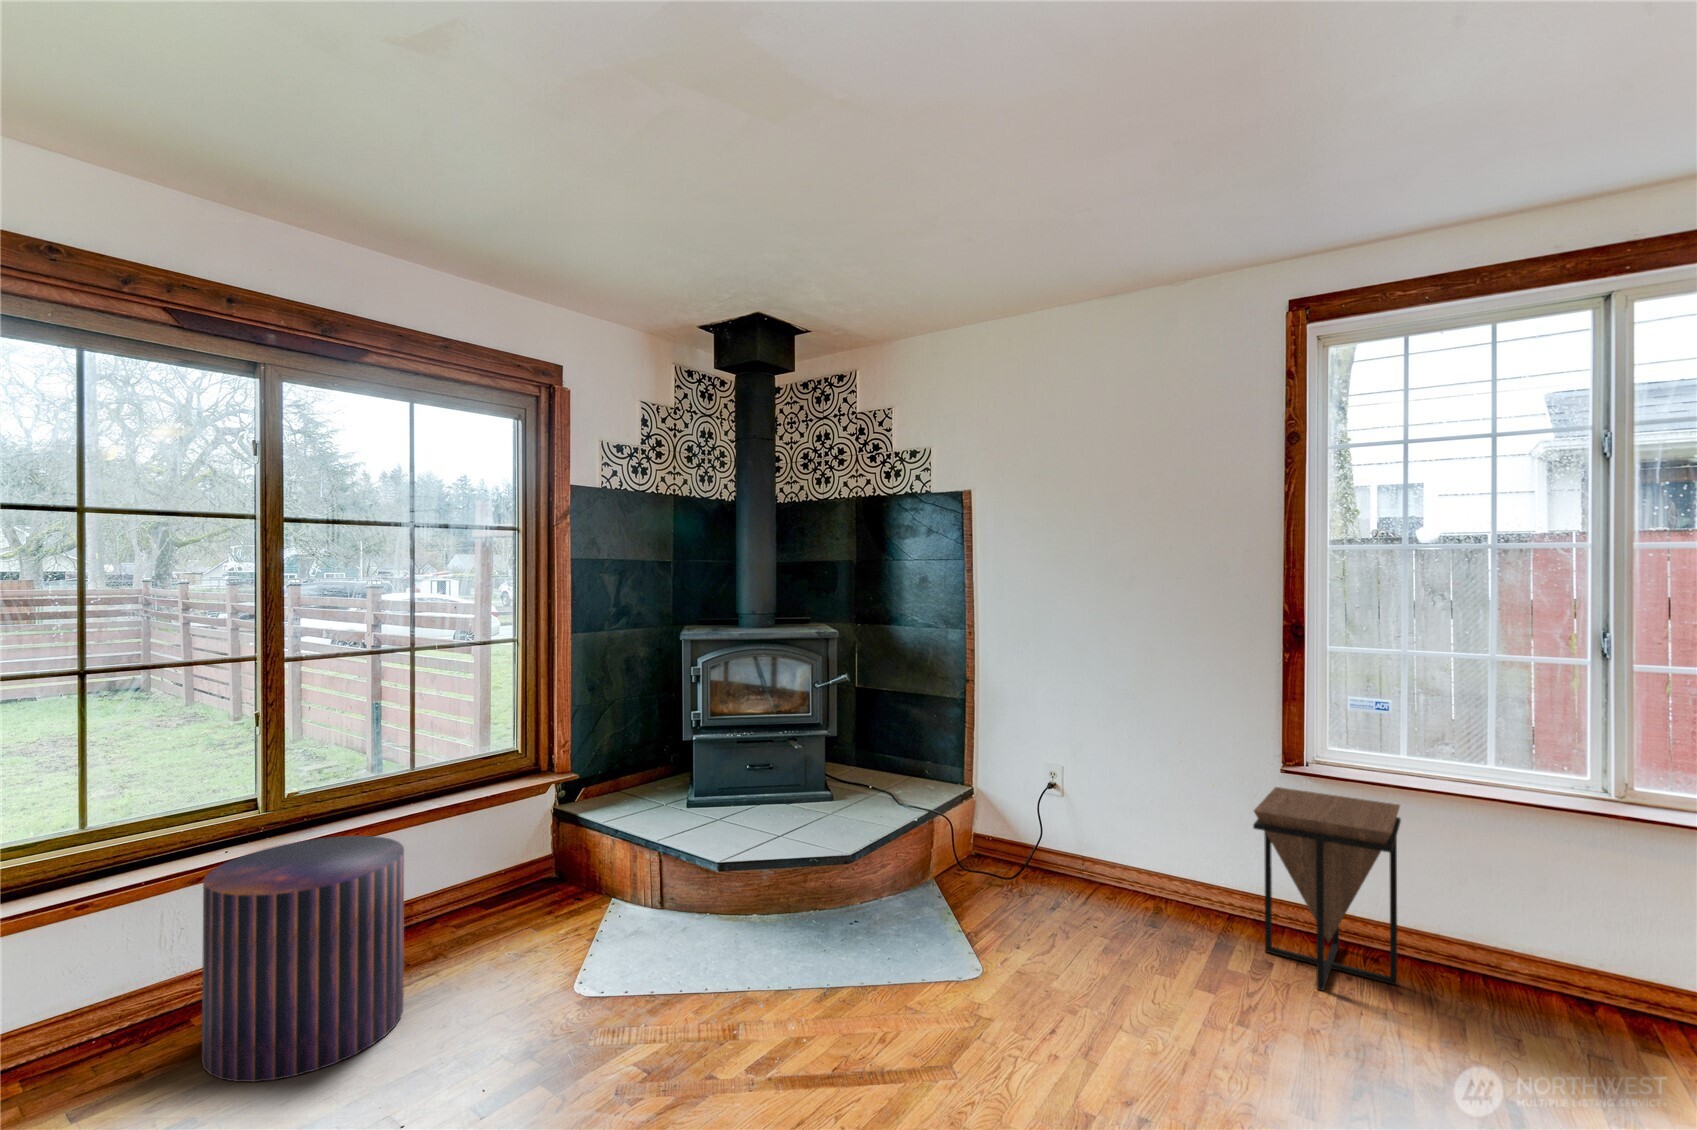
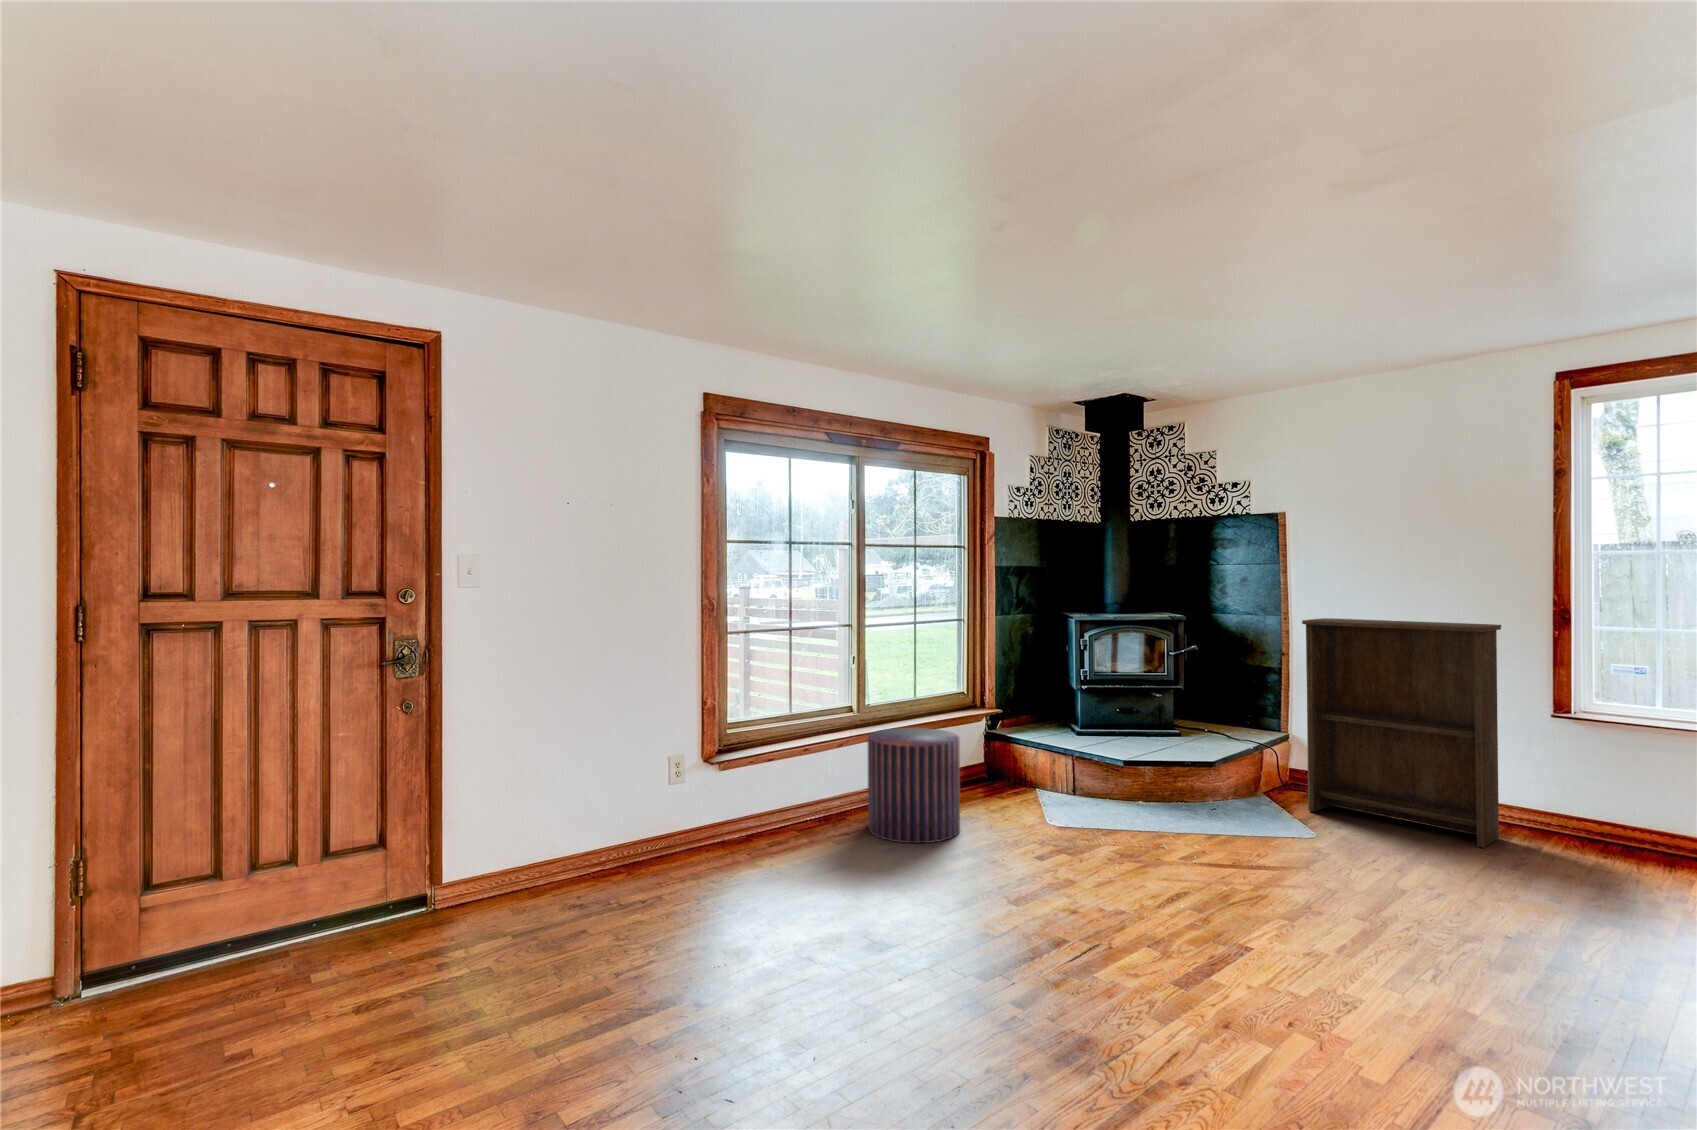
bookshelf: none [978,635,1224,974] -> present [1302,618,1501,848]
side table: present [1253,787,1401,990] -> none [1525,729,1652,864]

